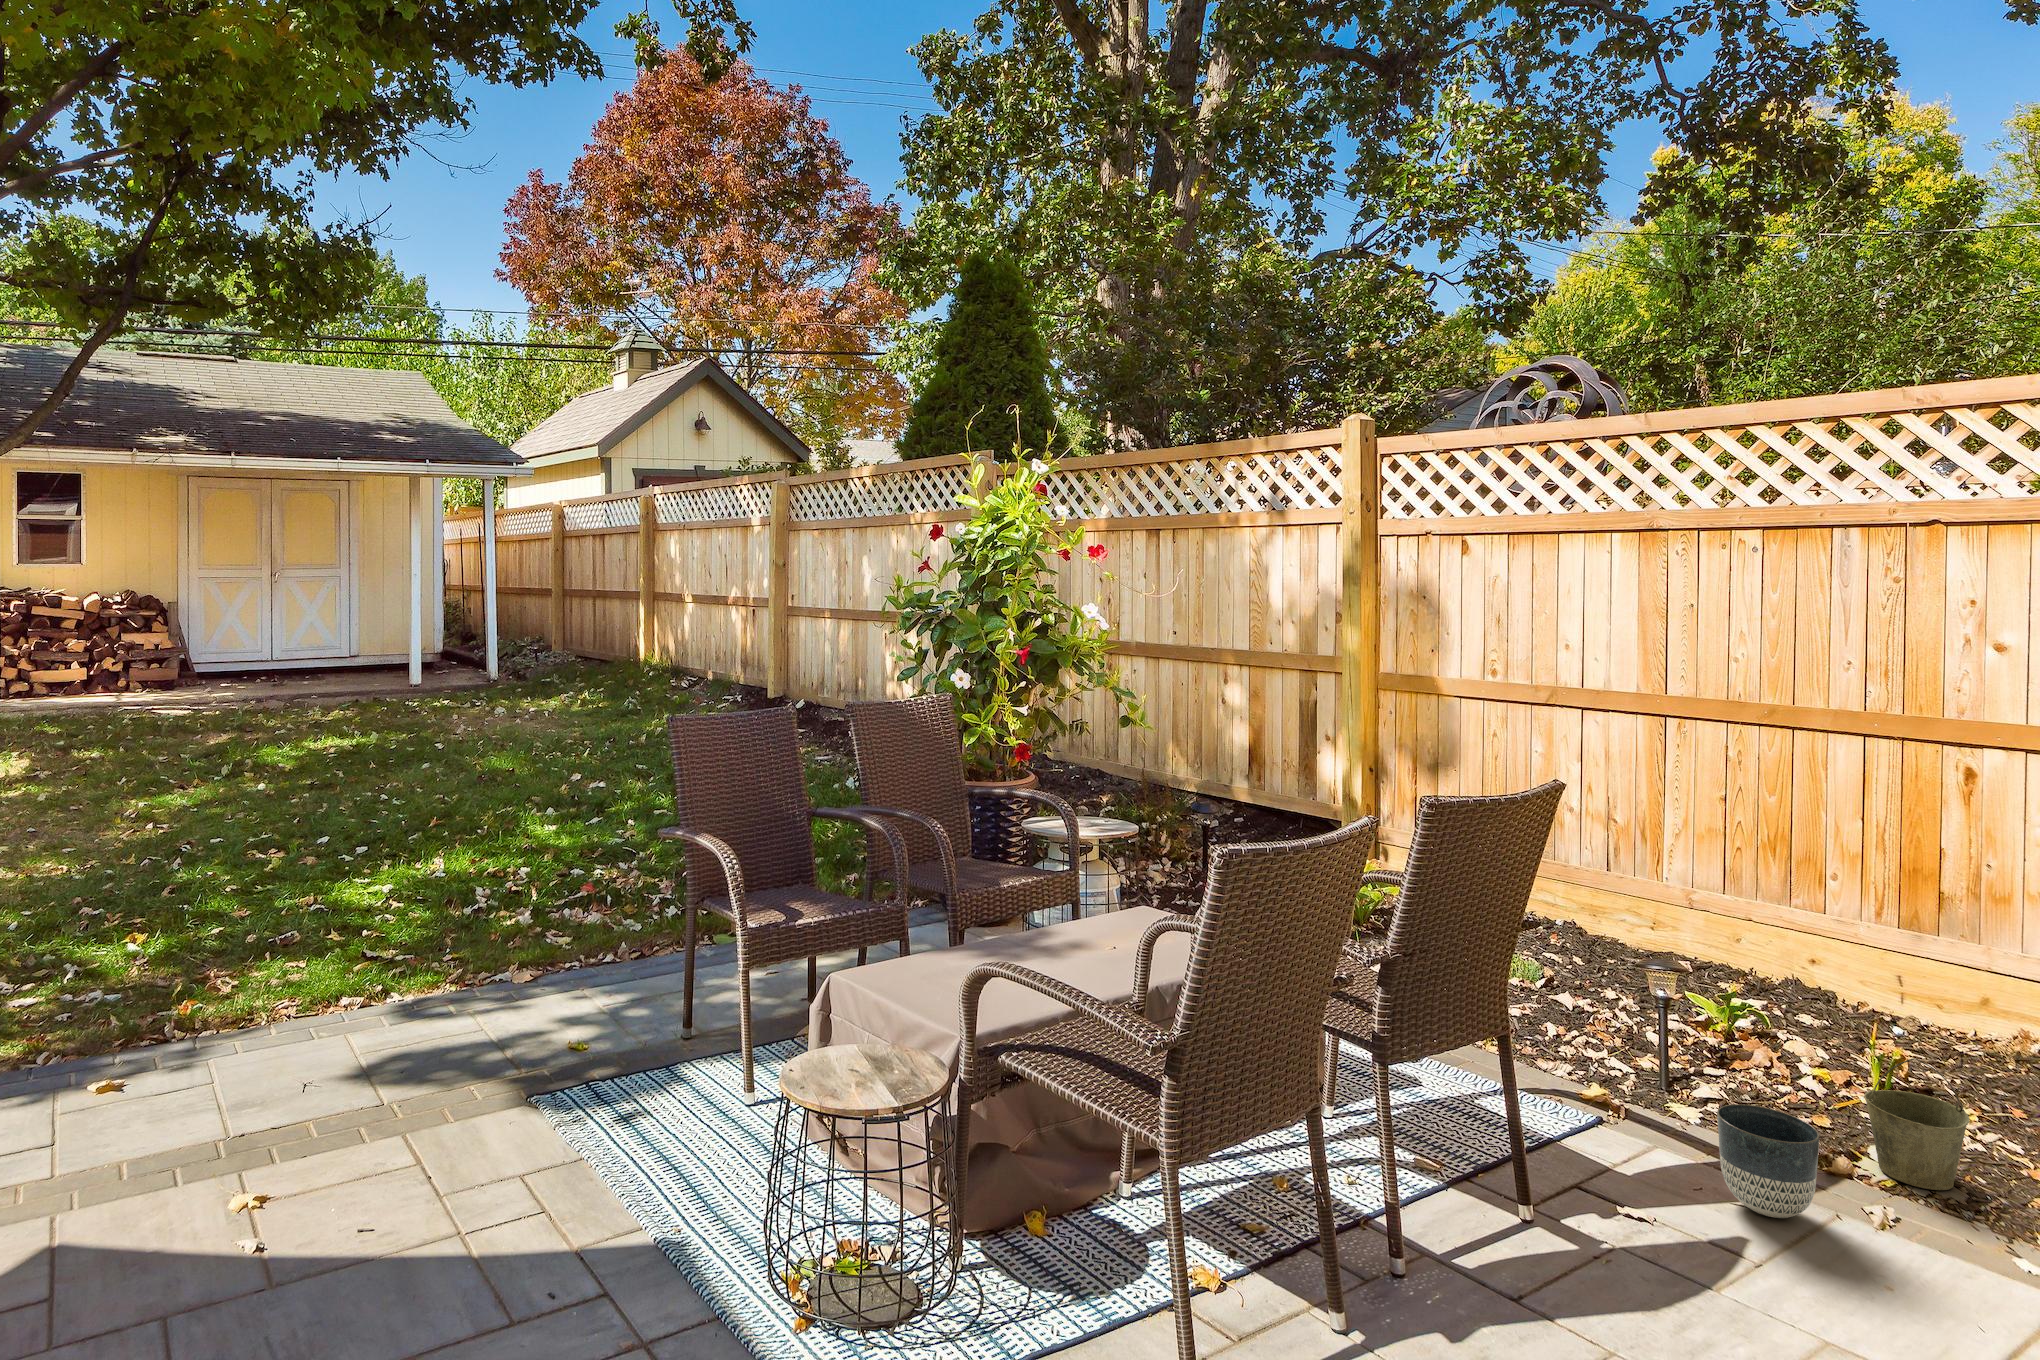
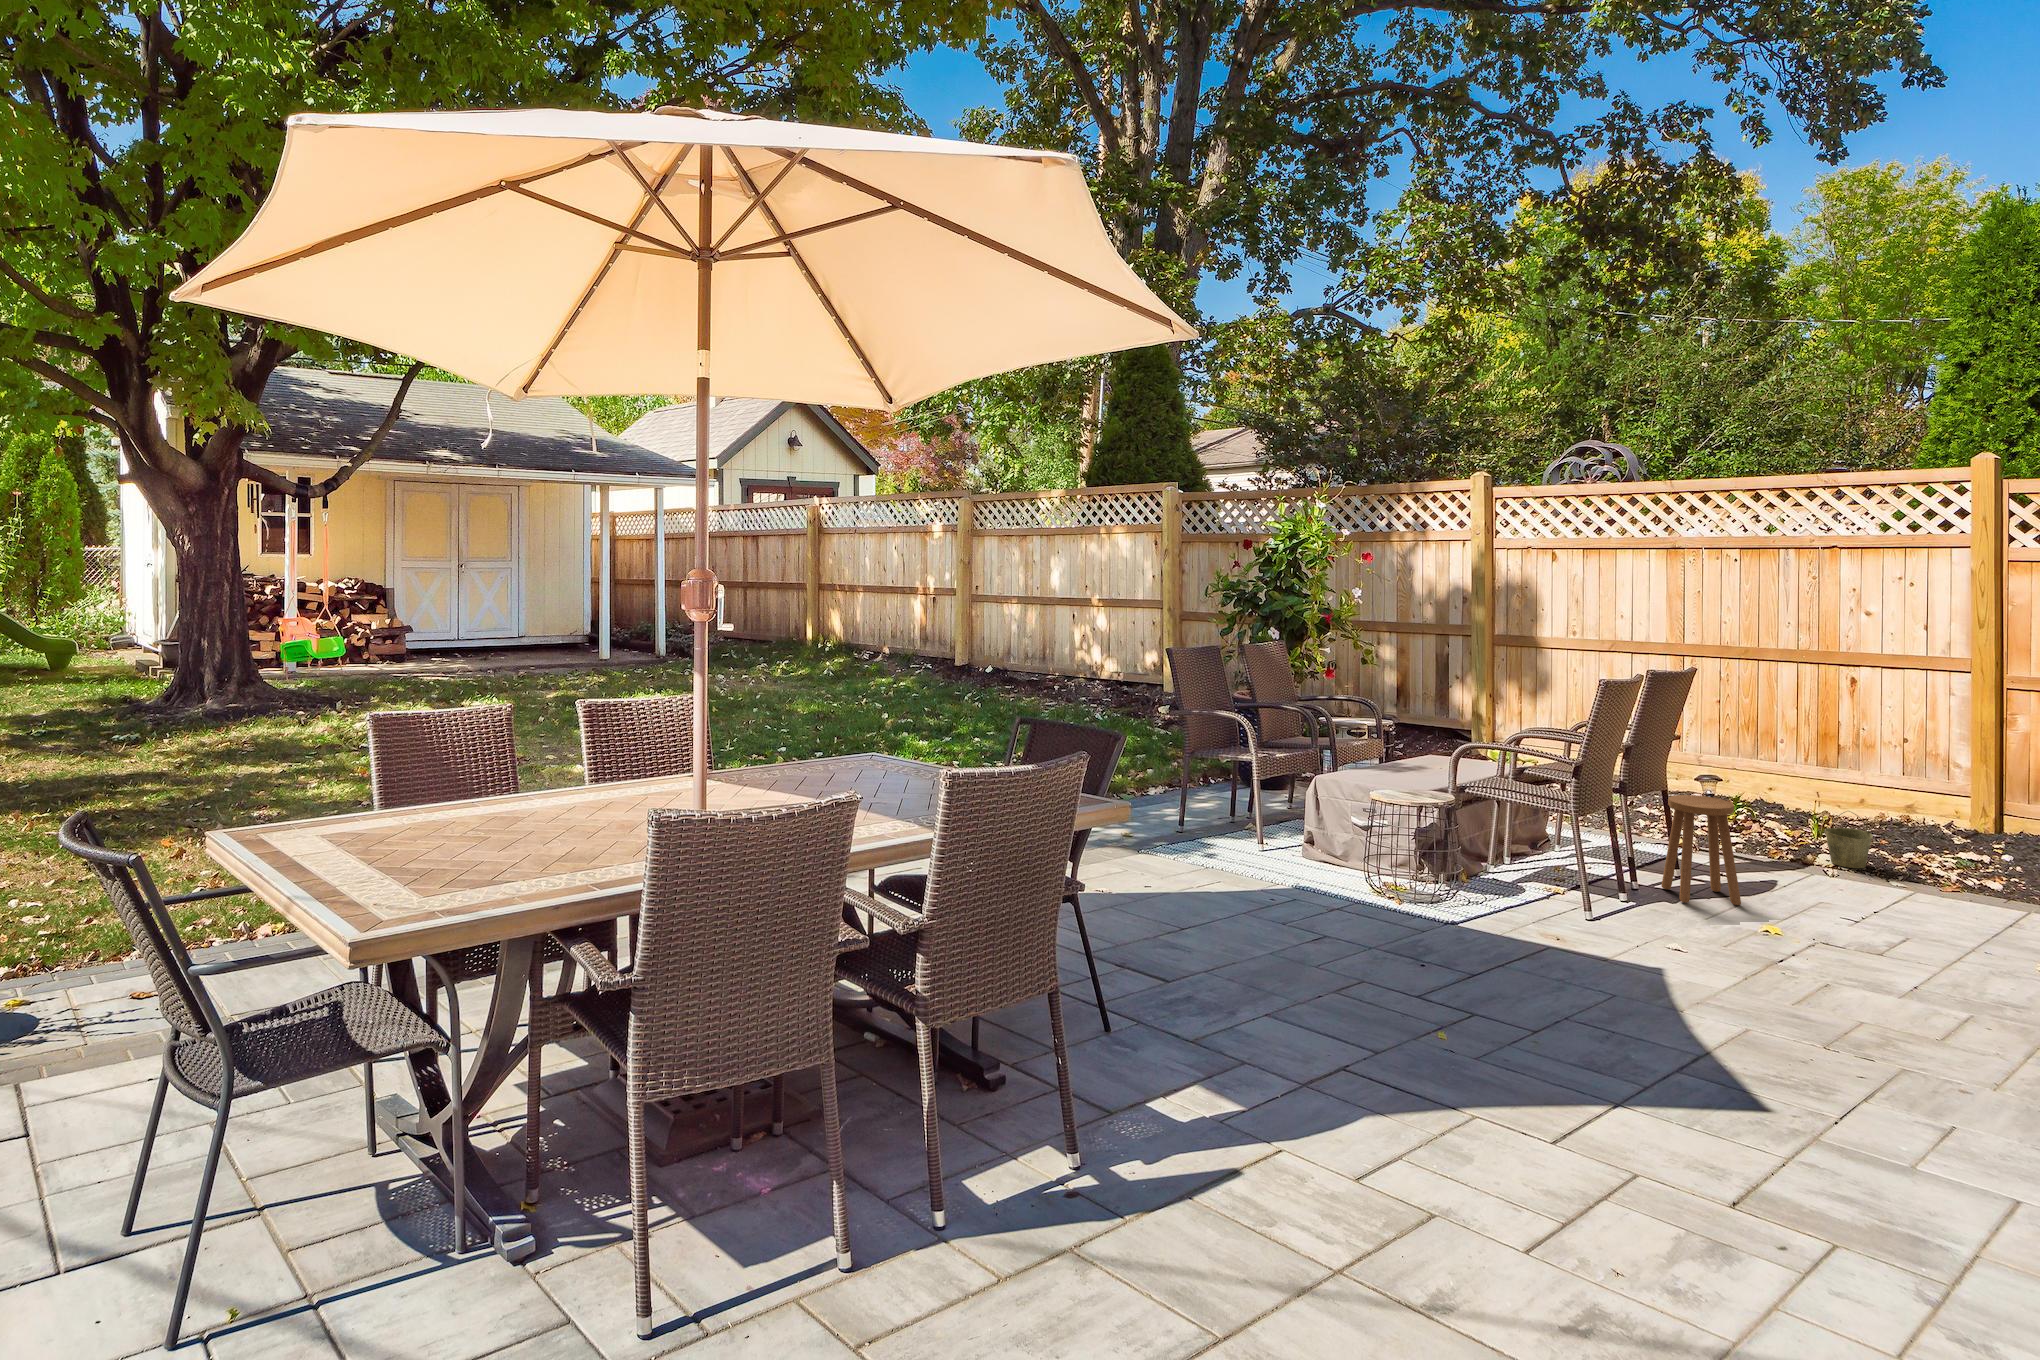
stool: none [1460,1007,1608,1280] -> present [1661,795,1741,905]
planter: present [1717,1104,1819,1218] -> none [1768,835,1816,881]

